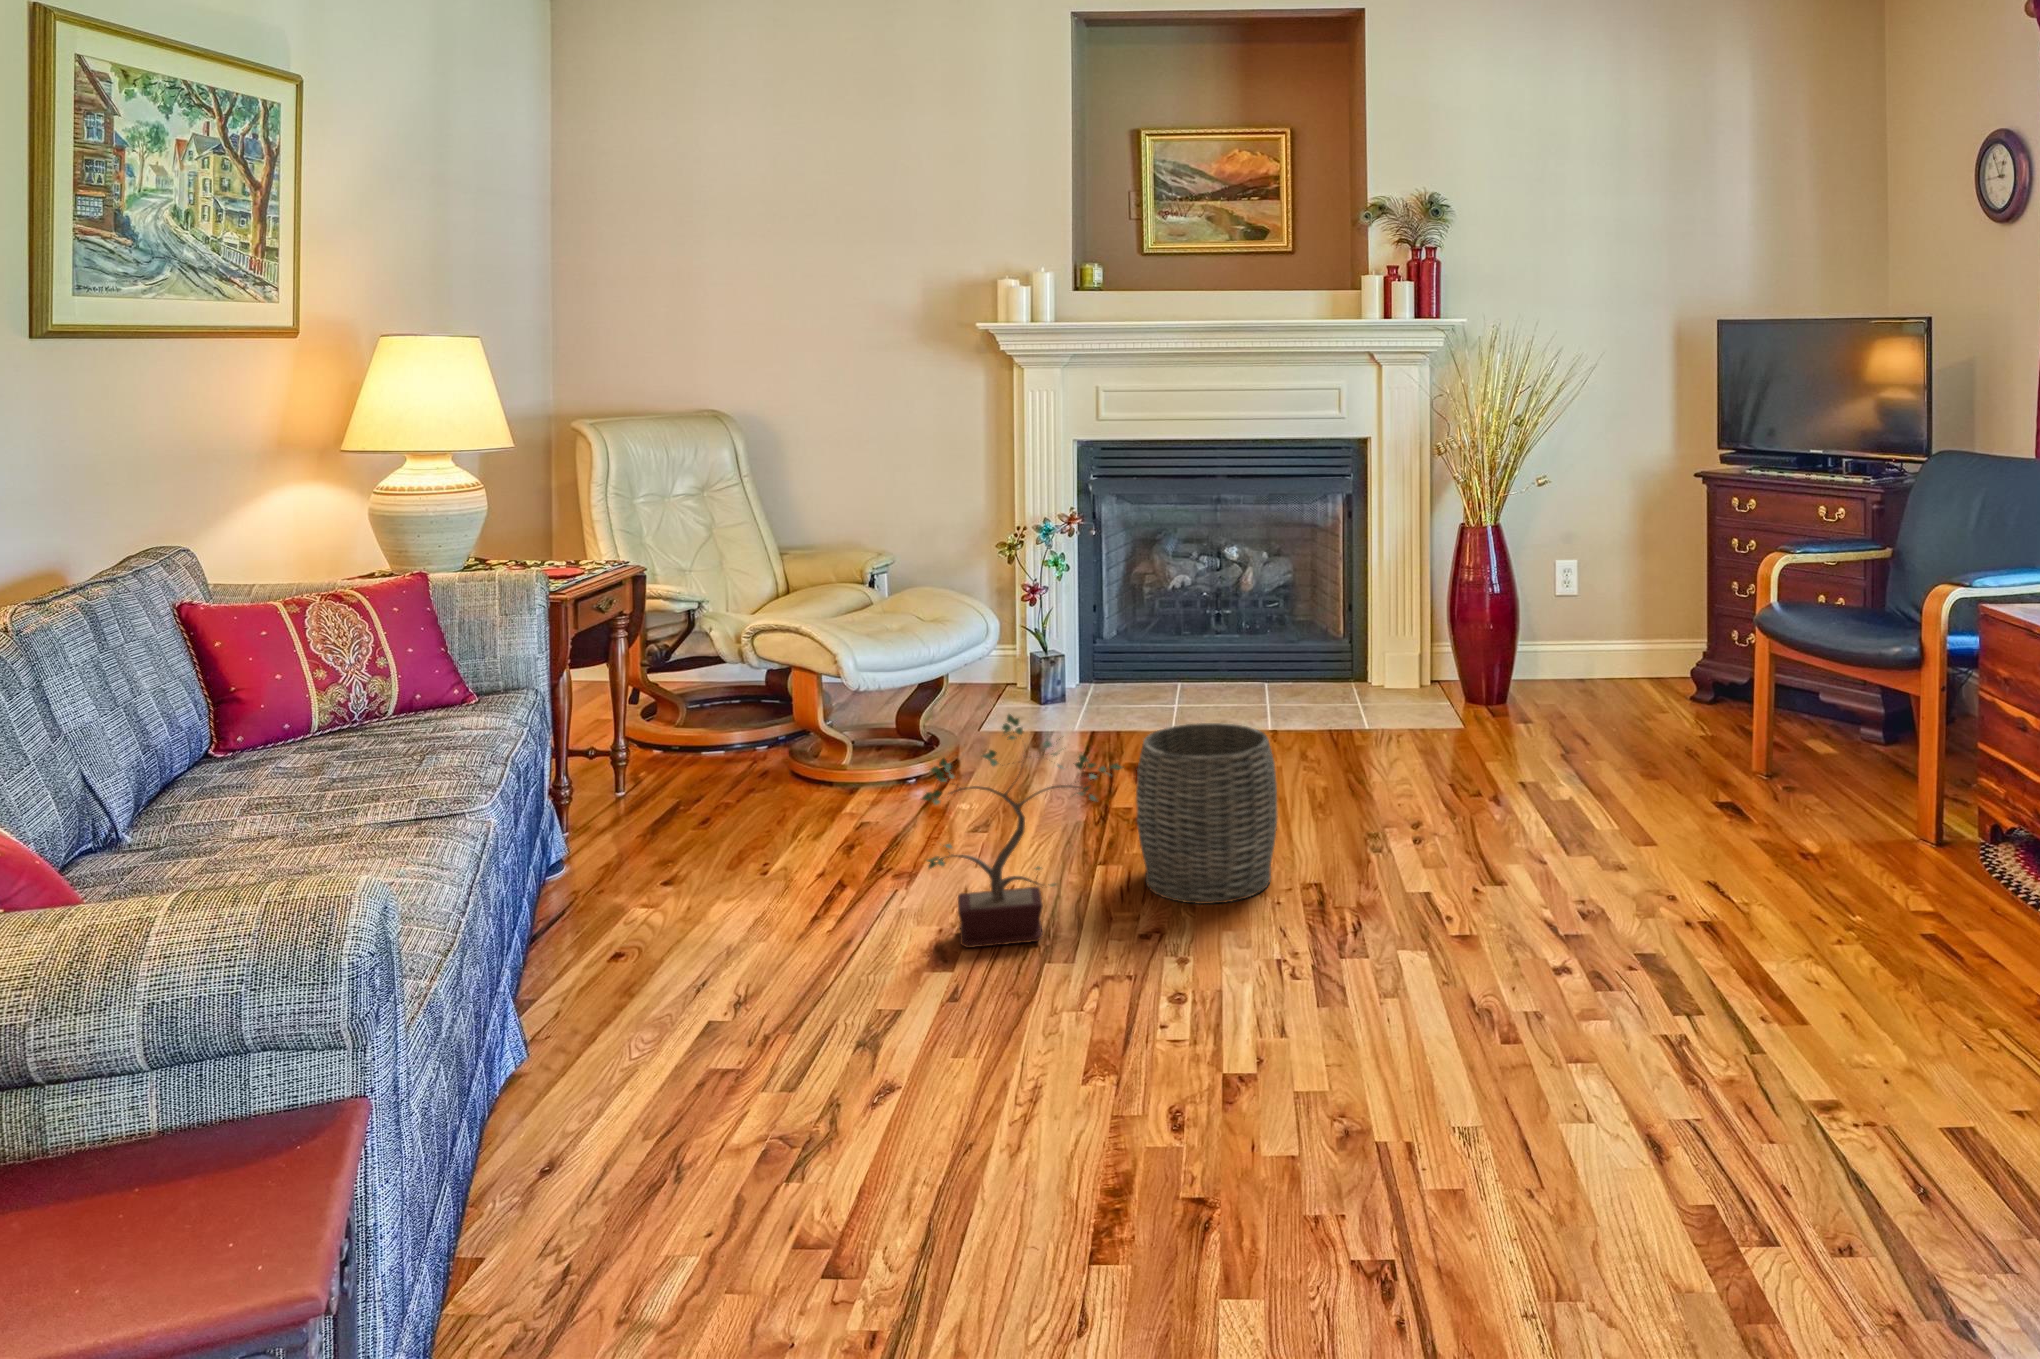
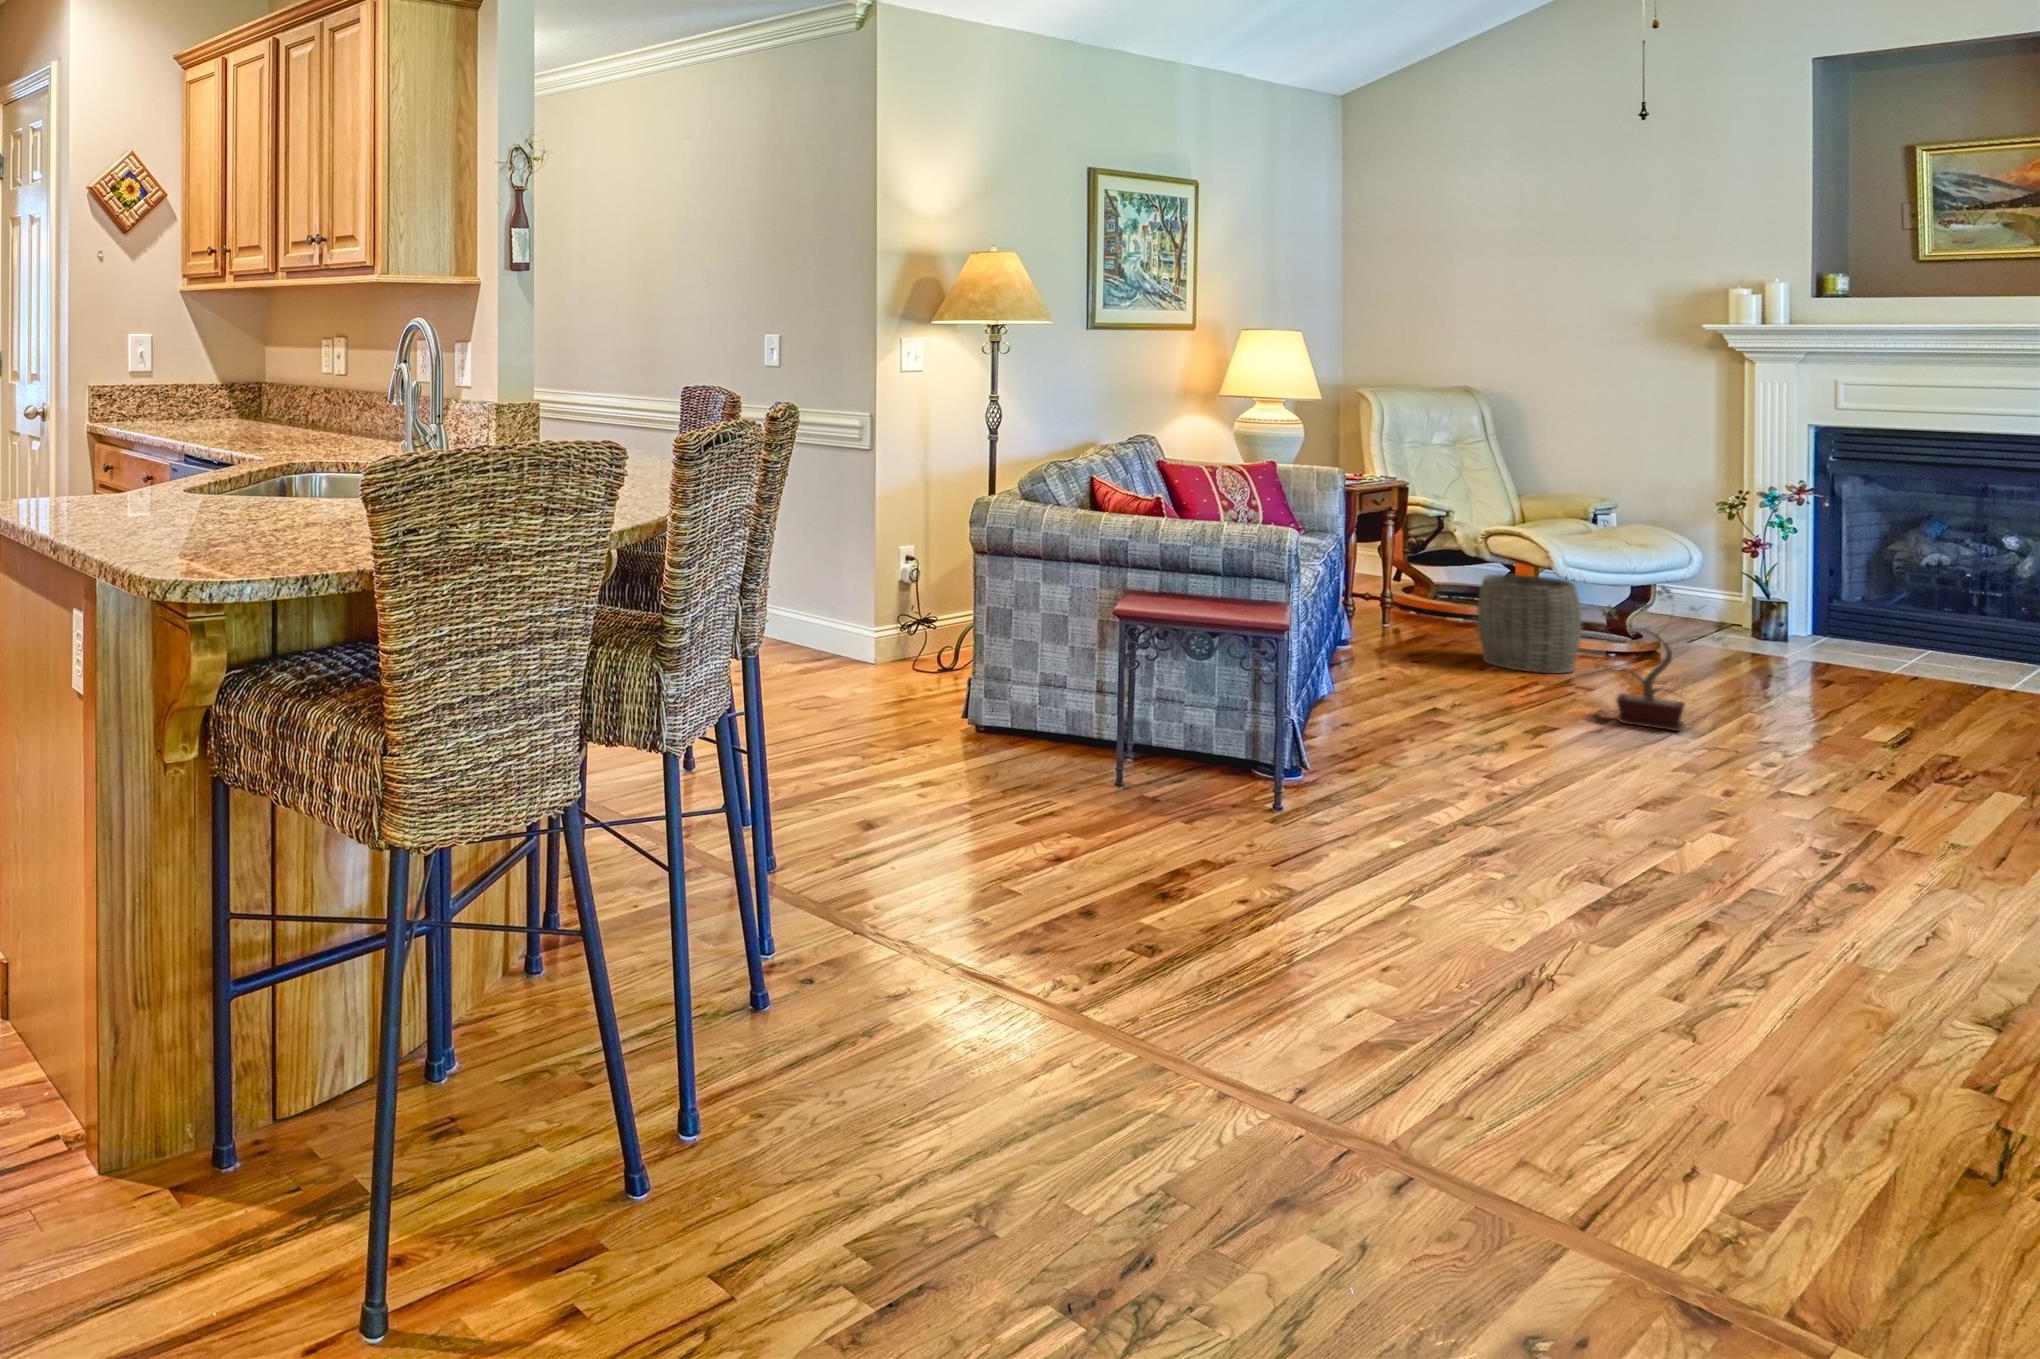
woven basket: present [1136,723,1278,904] -> present [1478,574,1581,673]

